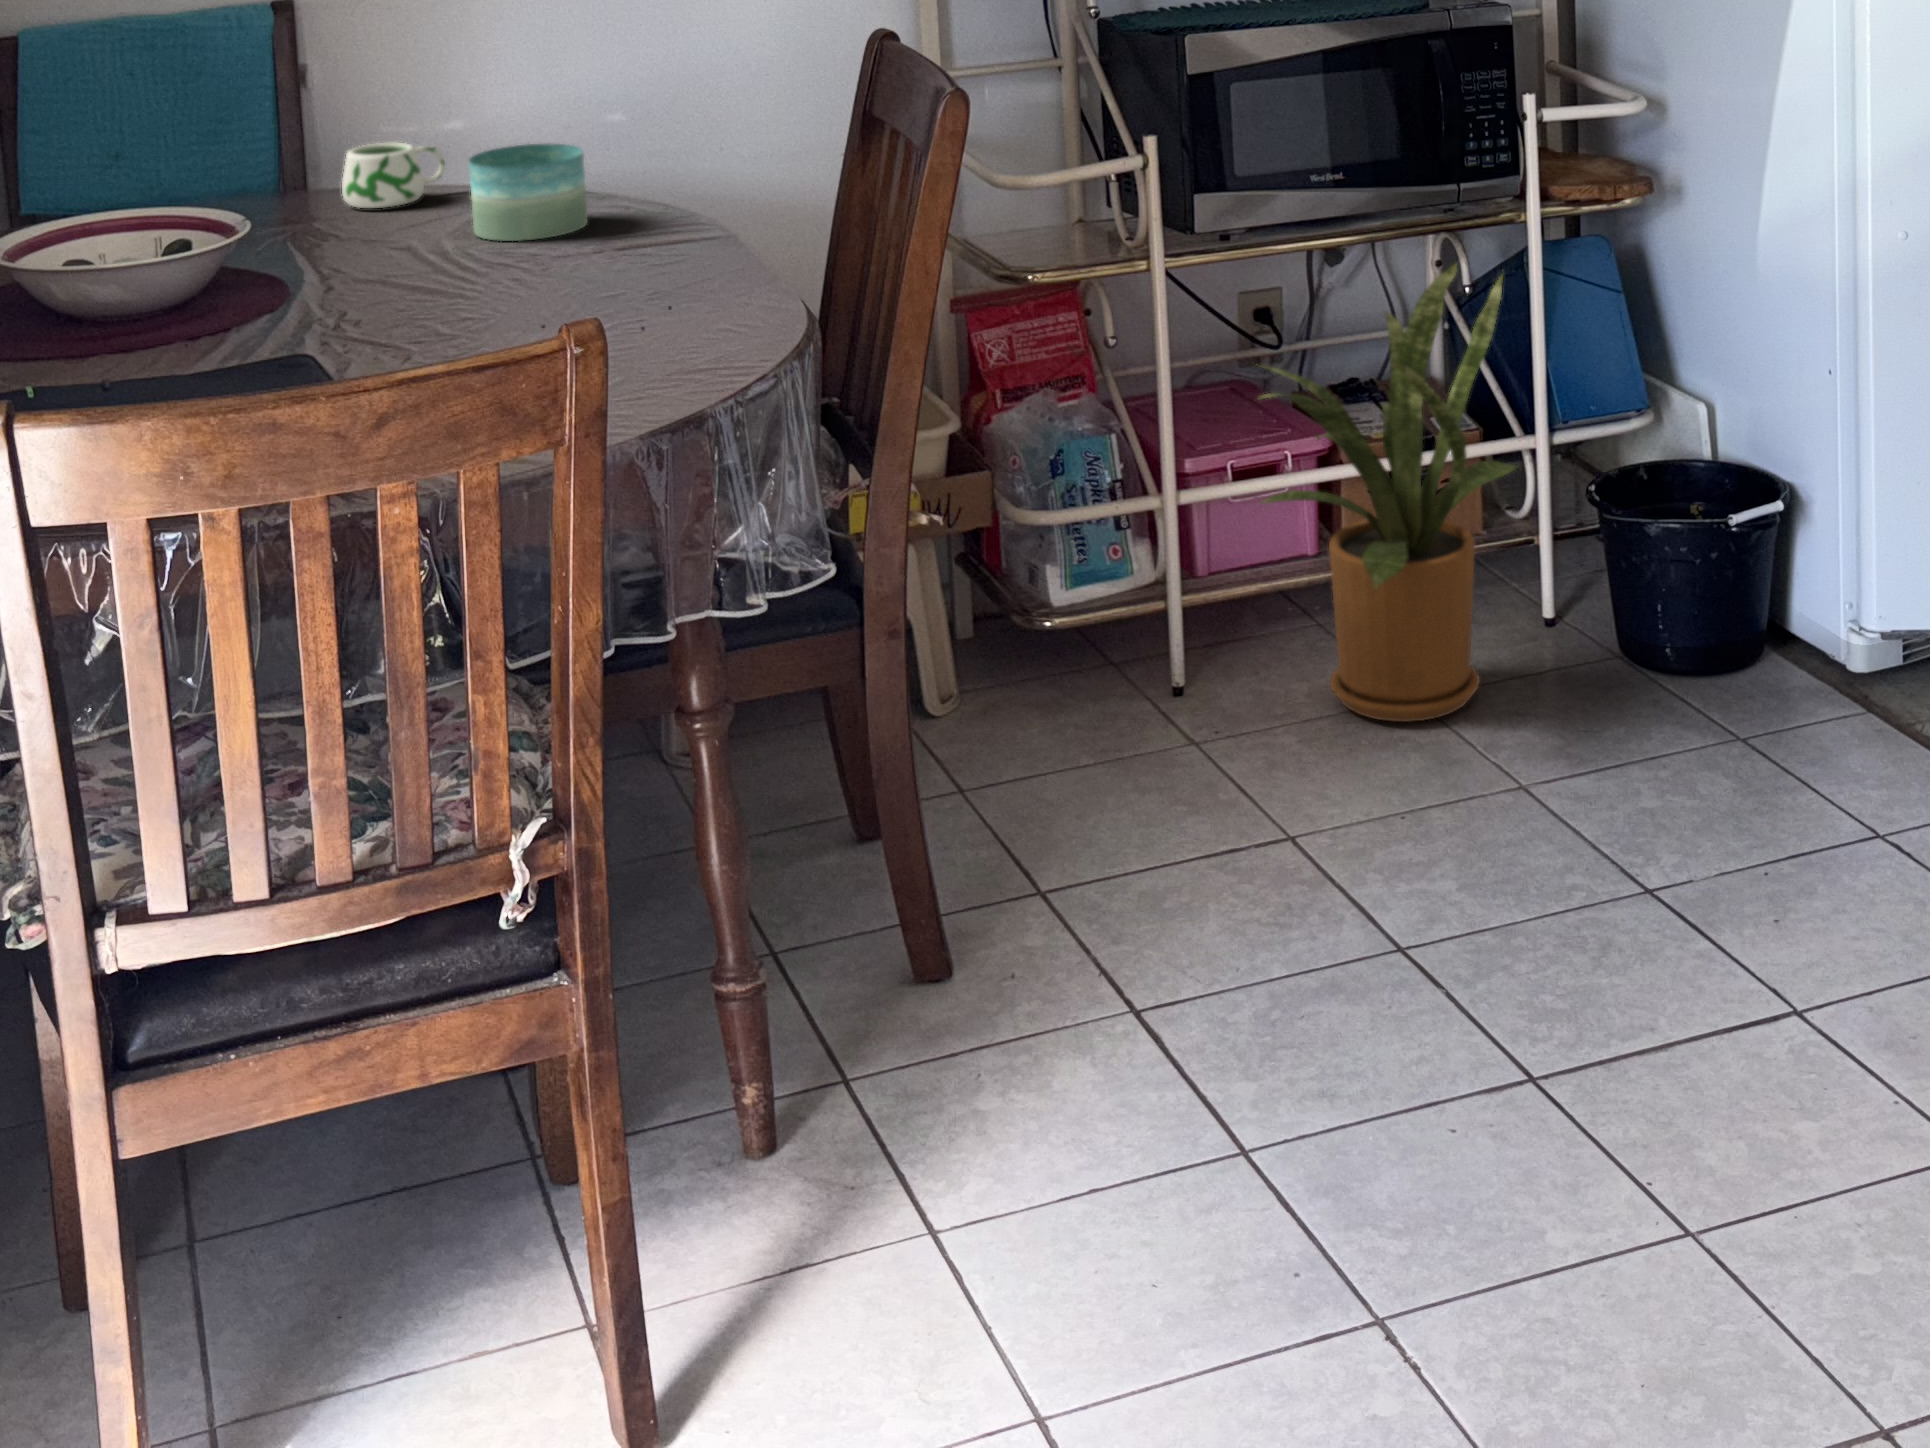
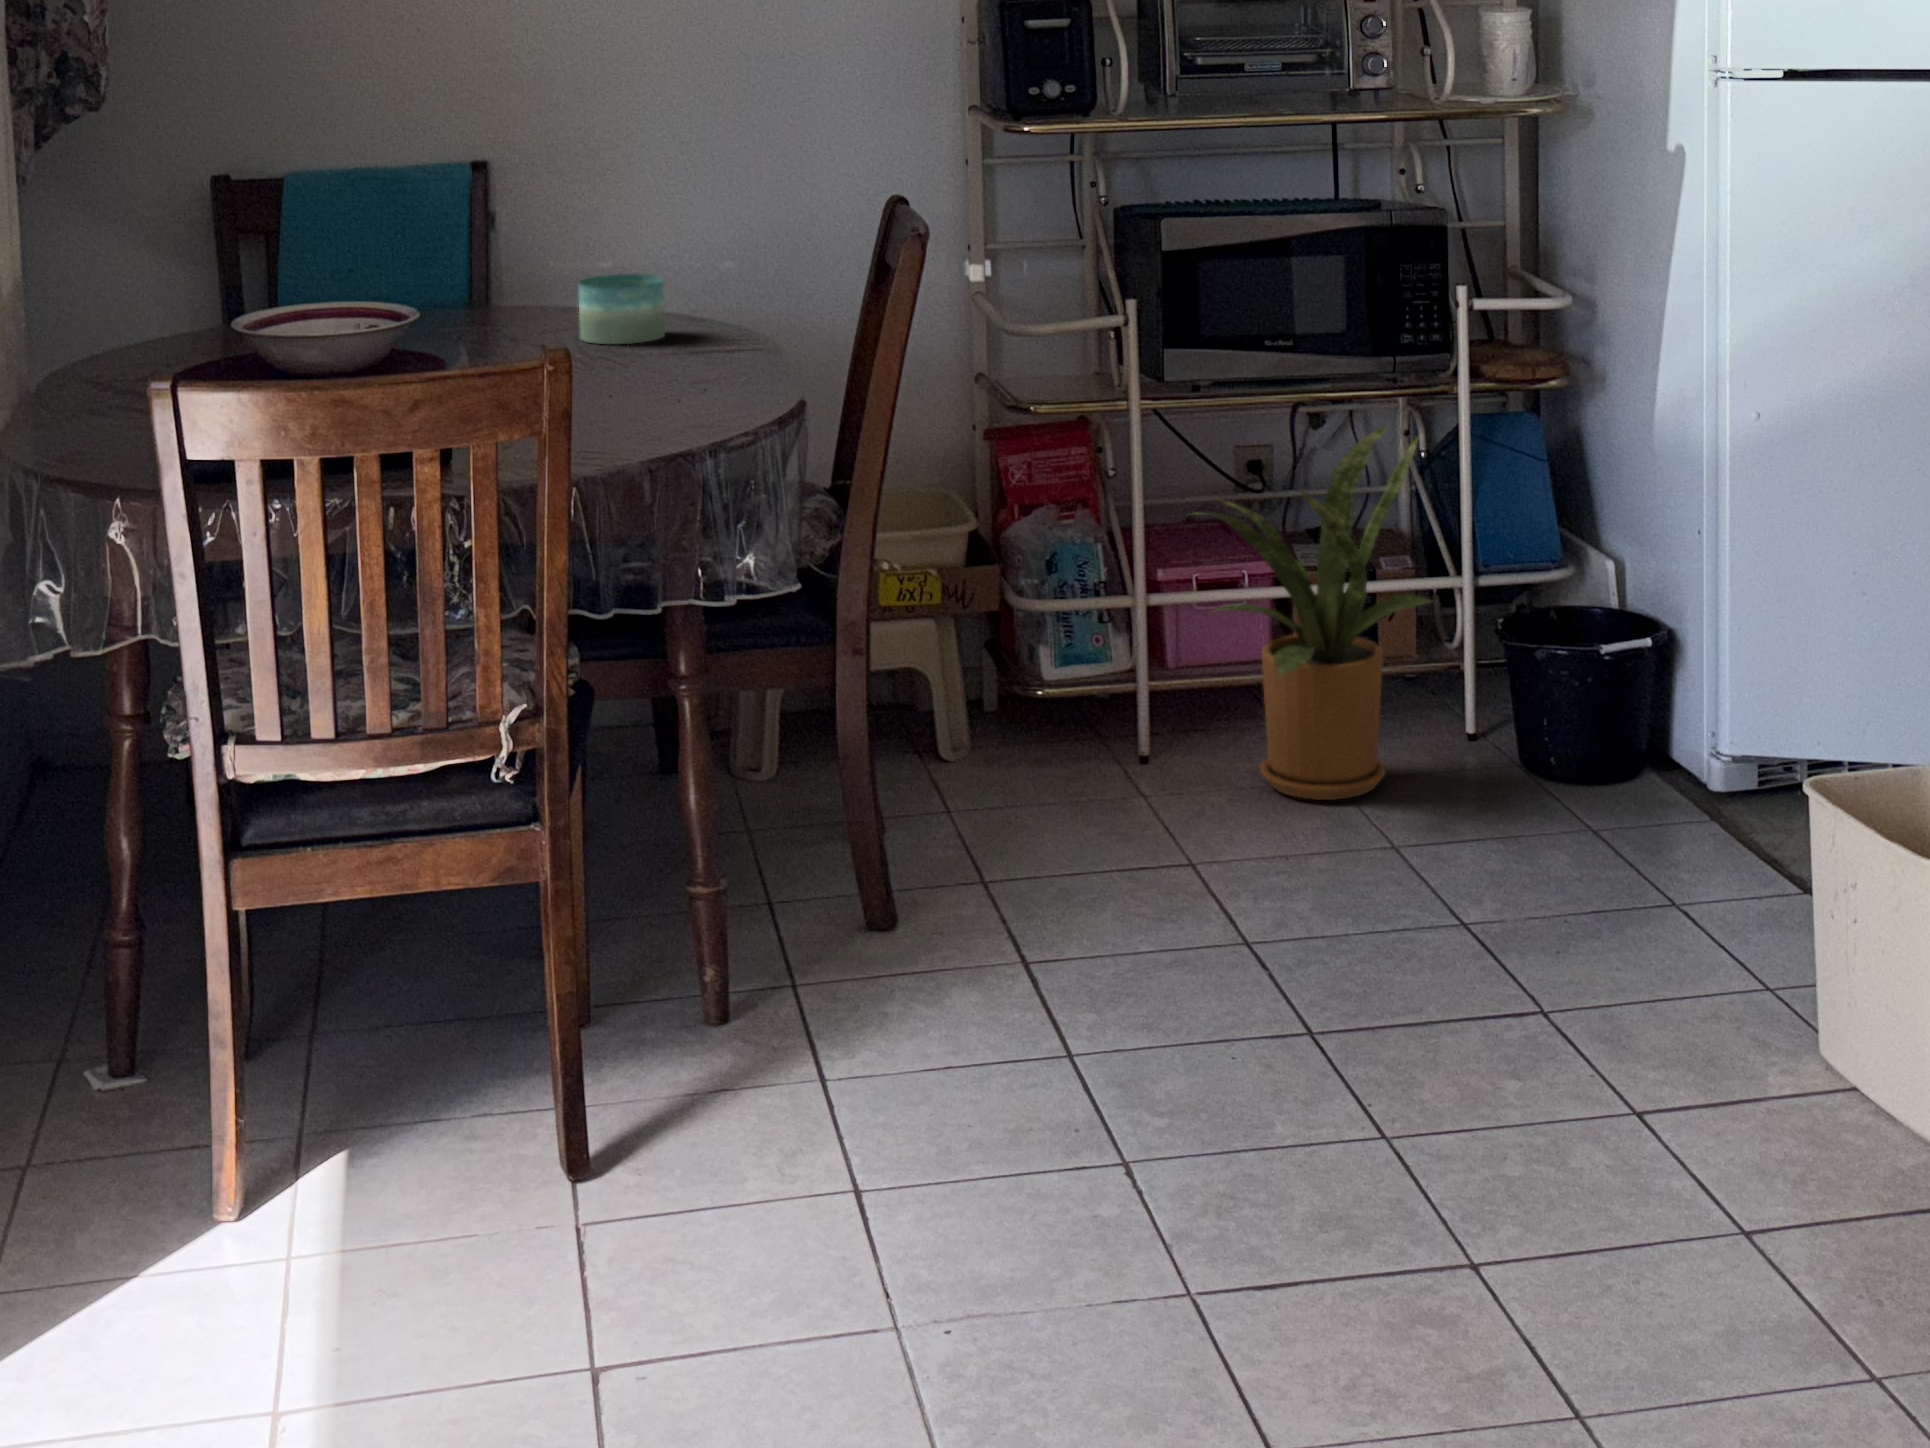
mug: present [342,143,445,208] -> none [497,272,576,320]

